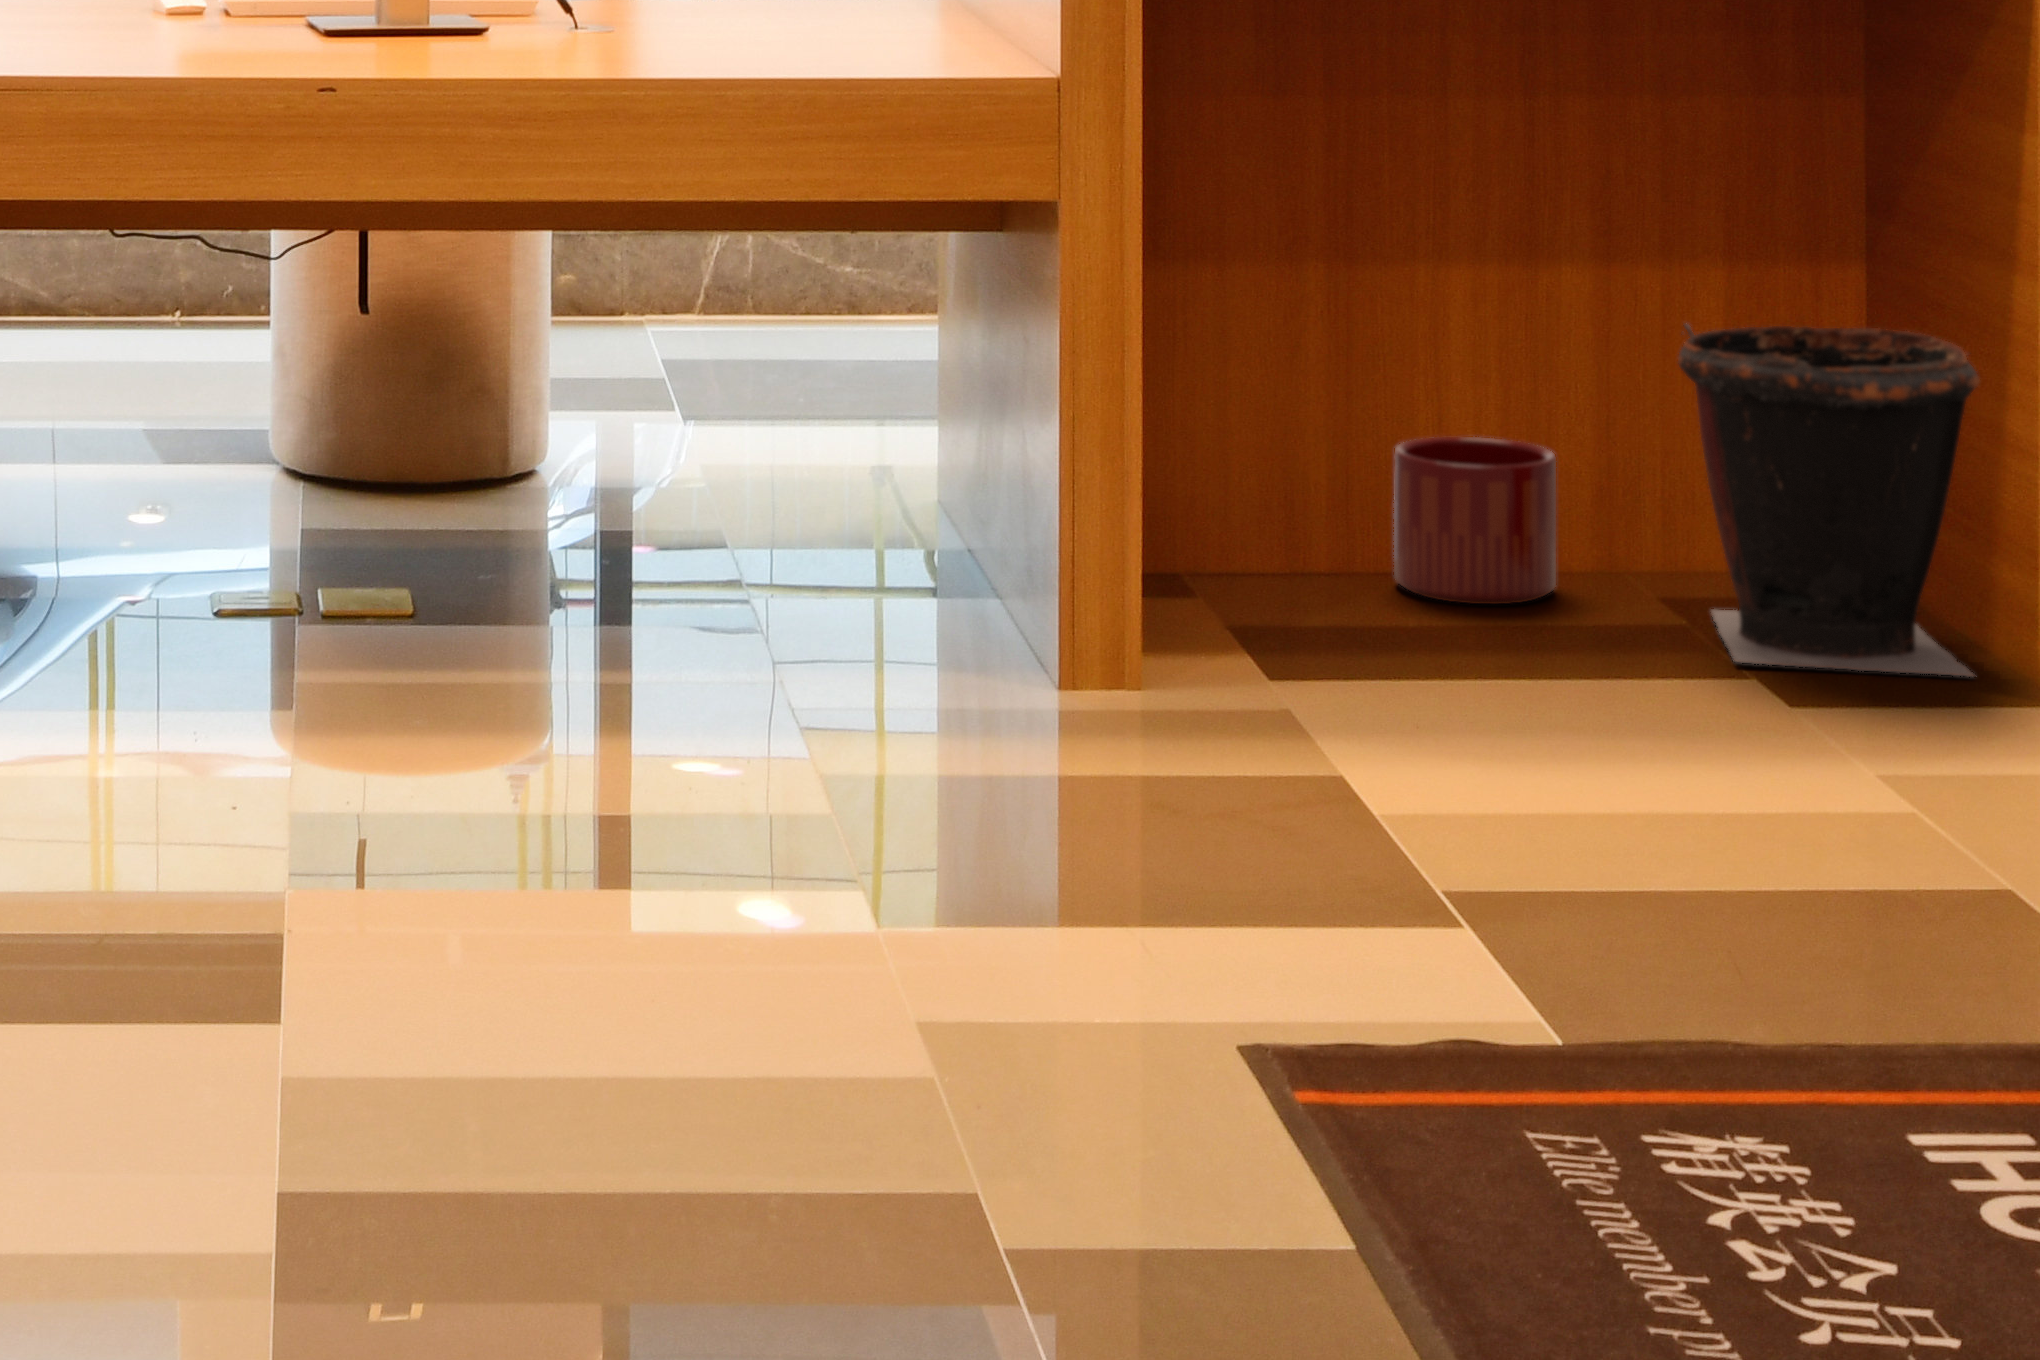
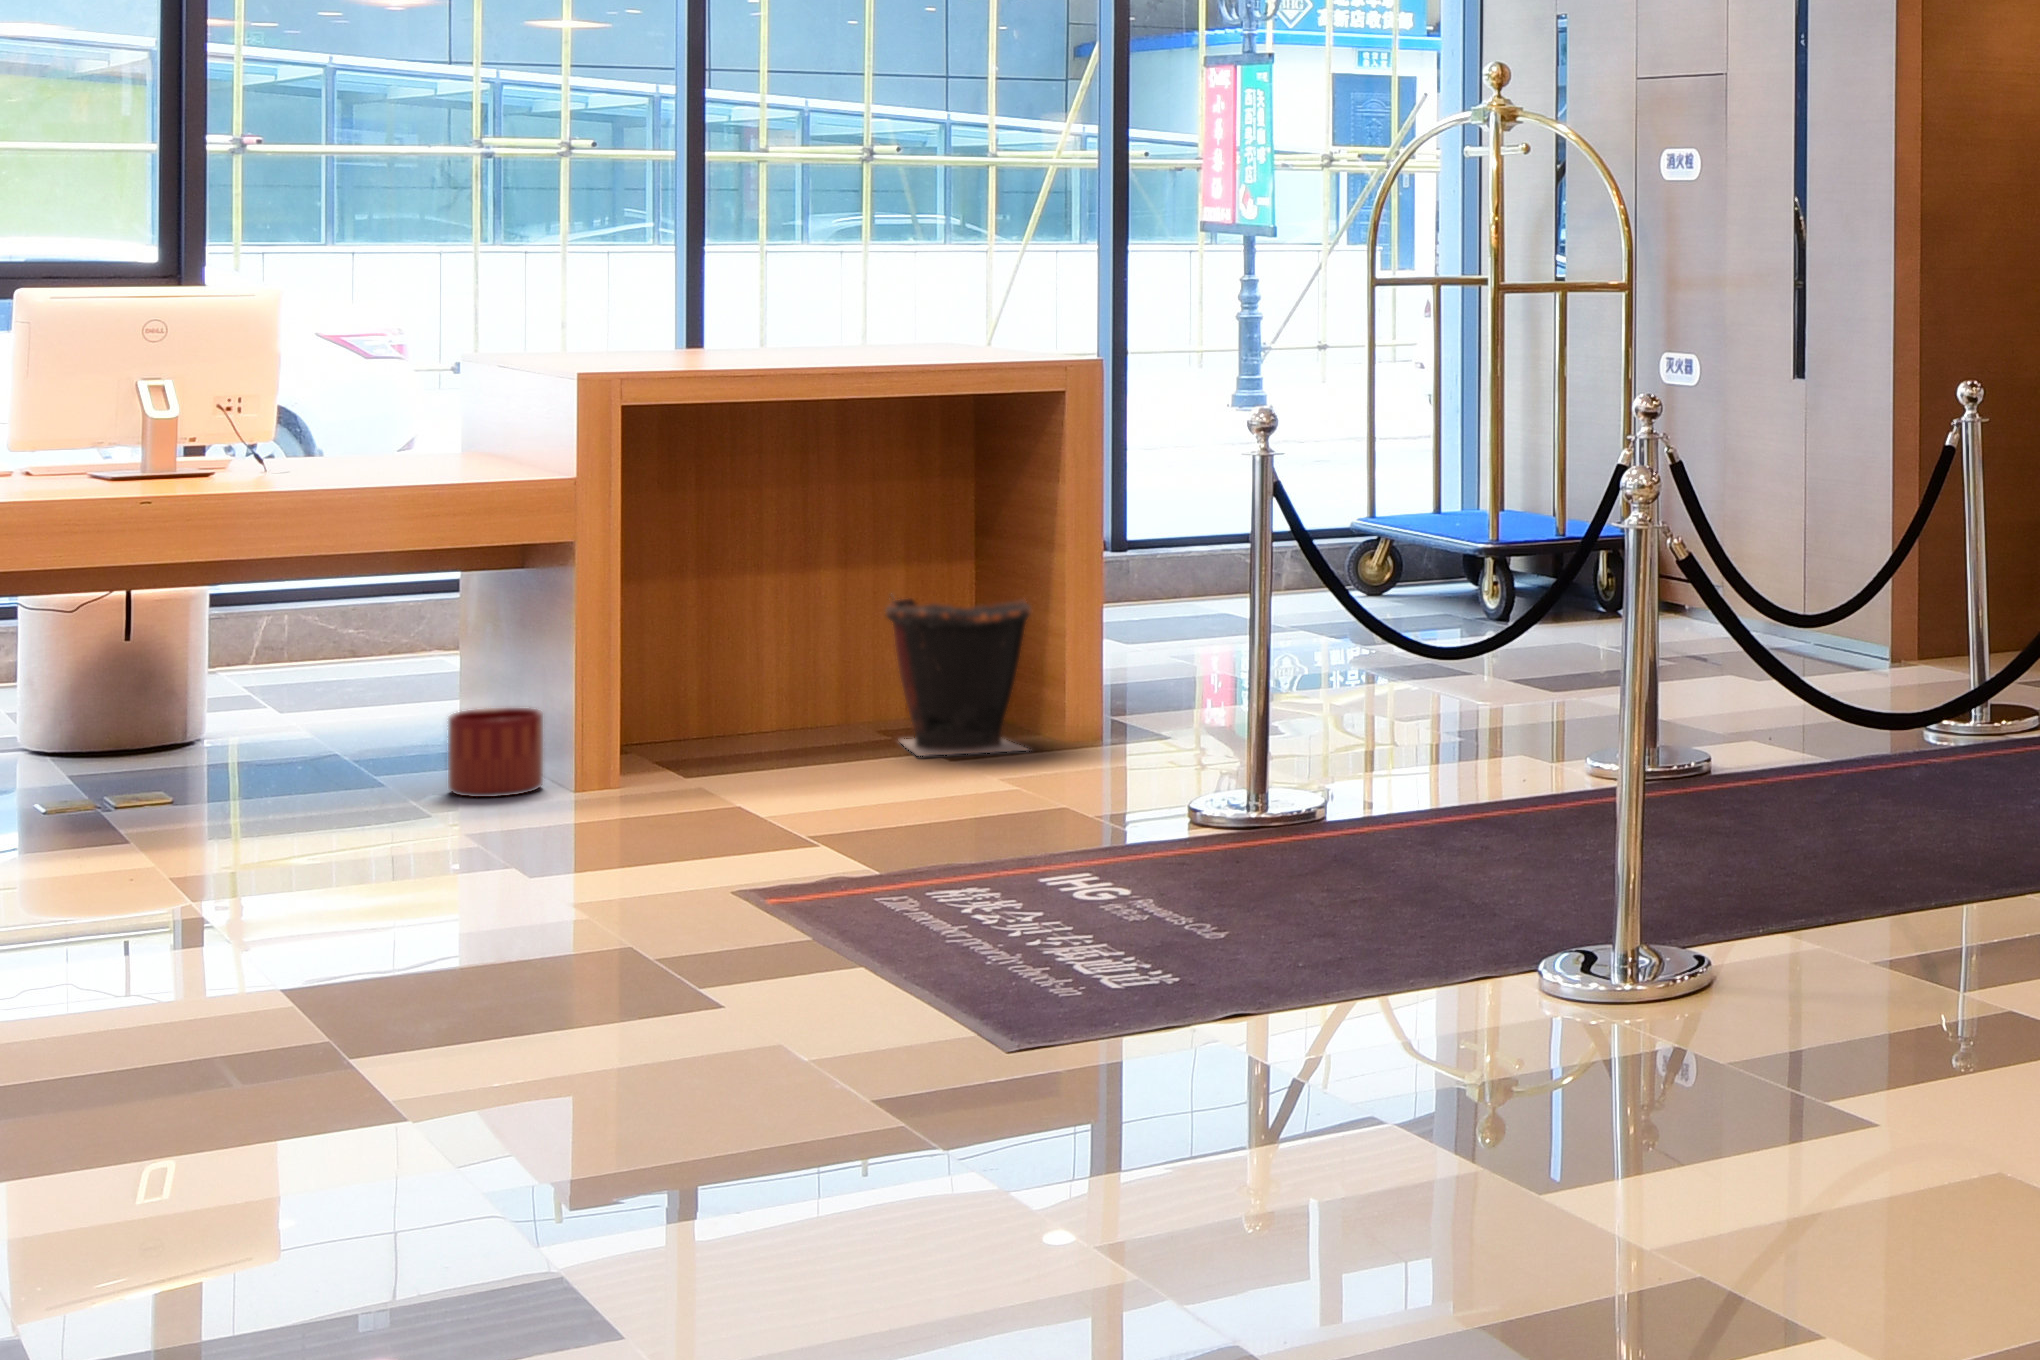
planter: present [1394,437,1556,604] -> present [448,708,543,797]

